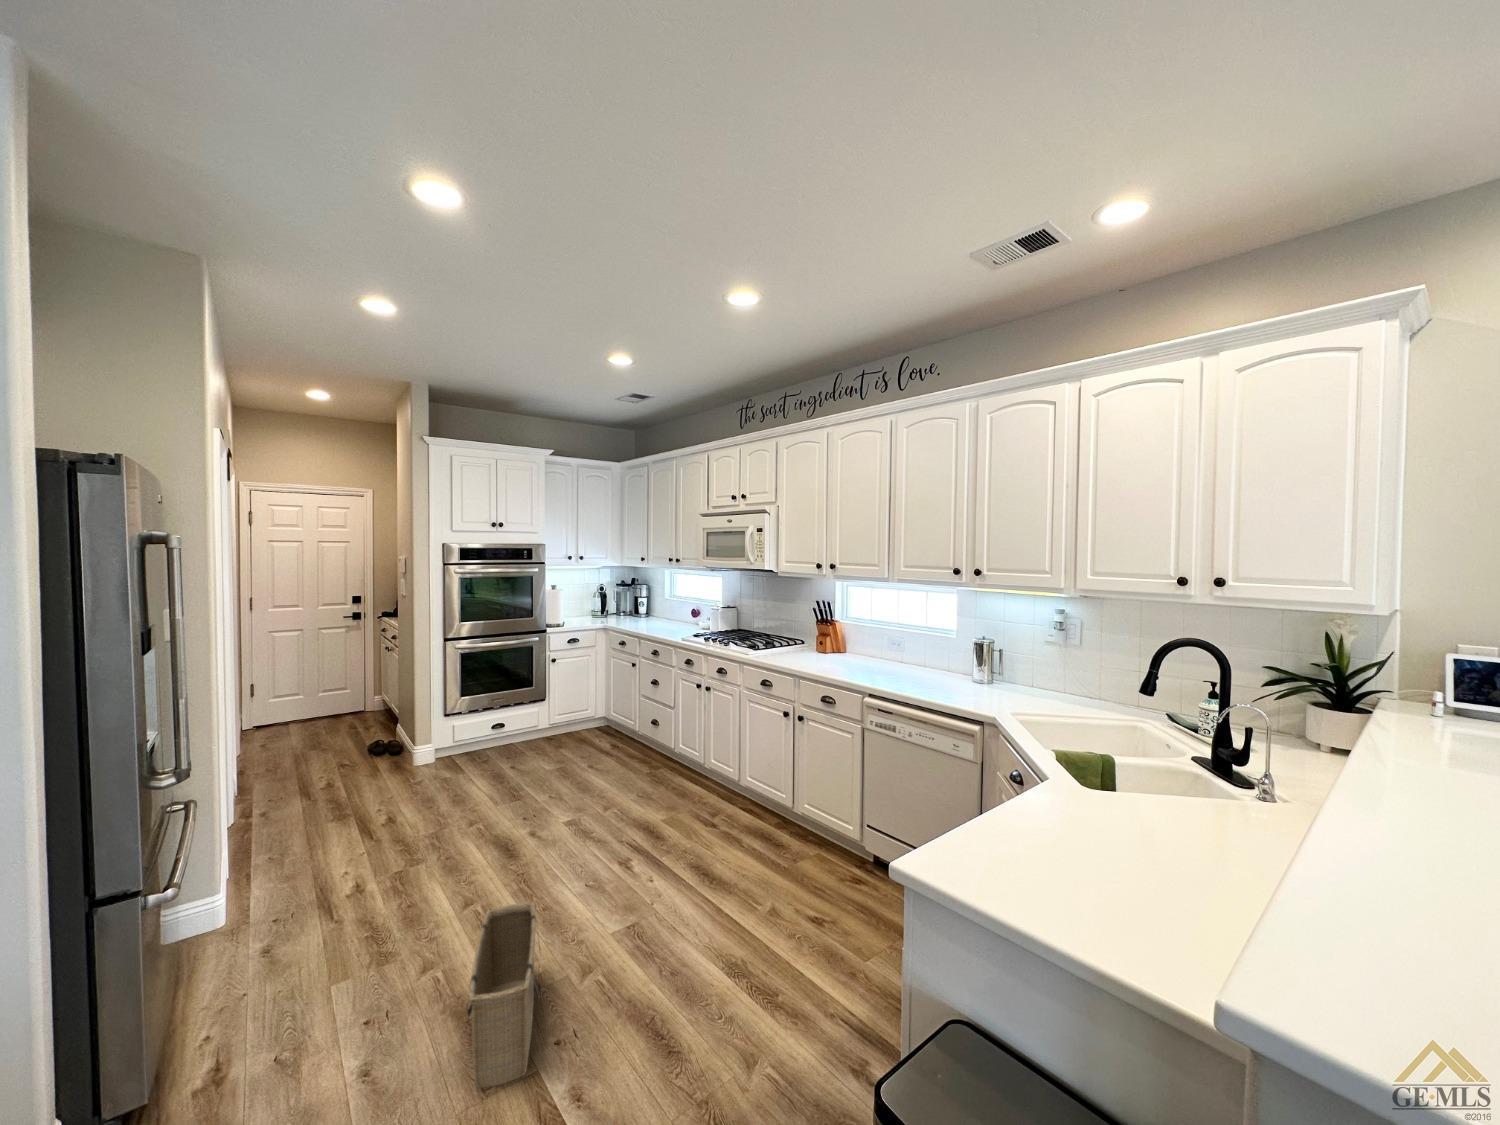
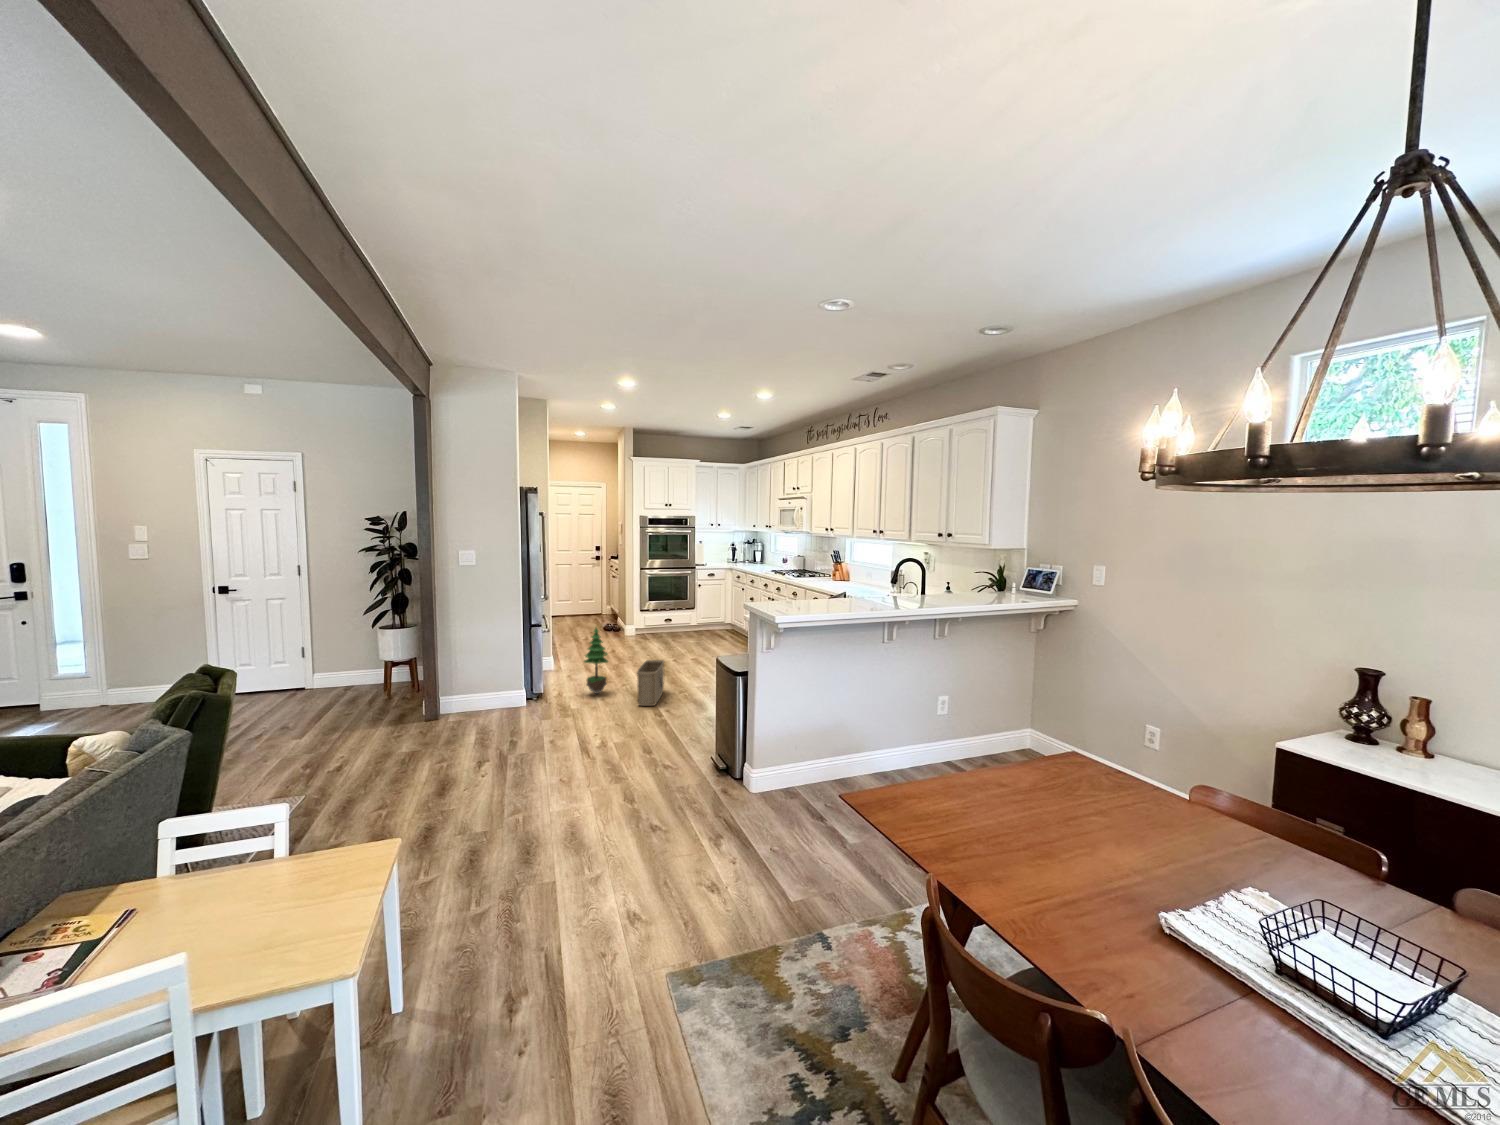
potted tree: none [295,856,379,1048] -> present [584,628,608,694]

